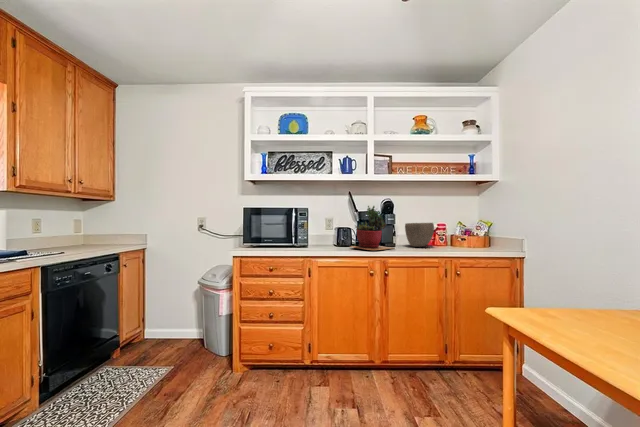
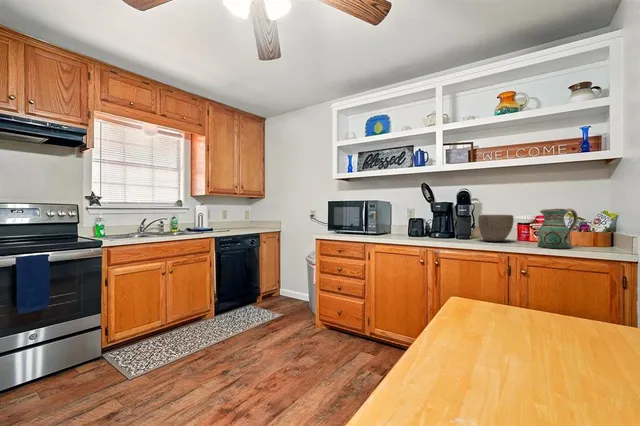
succulent plant: present [352,206,391,250] -> none [411,197,460,241]
ceramic pitcher: none [459,217,483,250] -> present [538,208,578,248]

